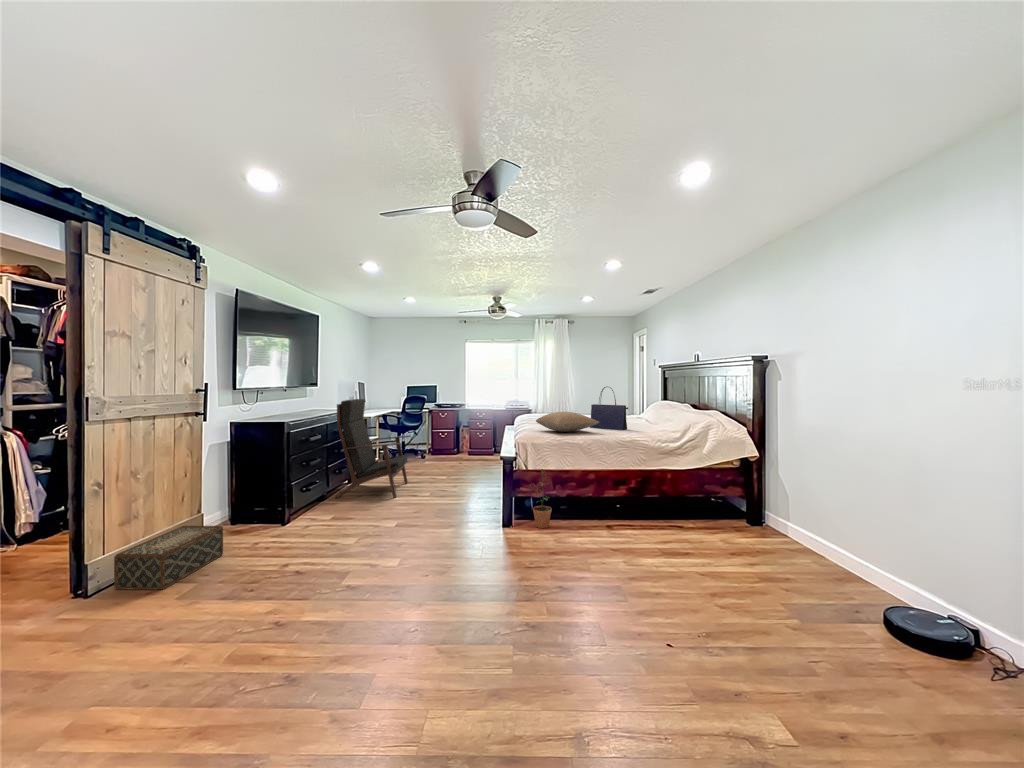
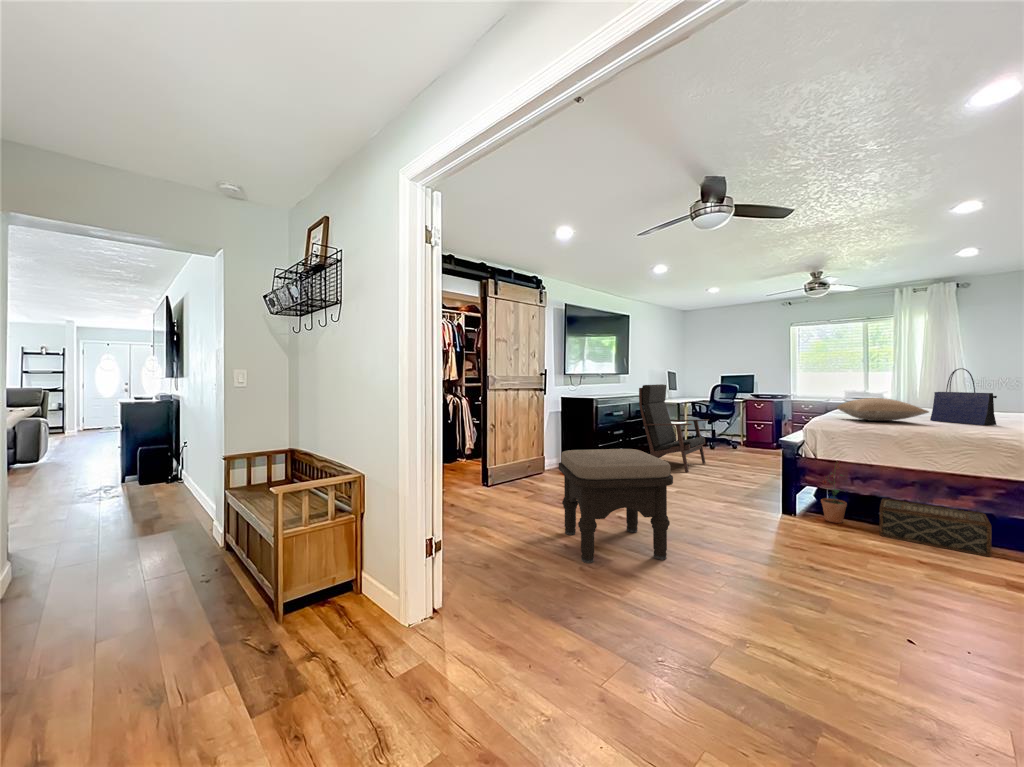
ottoman: none [268,496,443,695] -> present [559,449,673,563]
woven basket: present [114,526,223,590] -> present [880,498,991,556]

